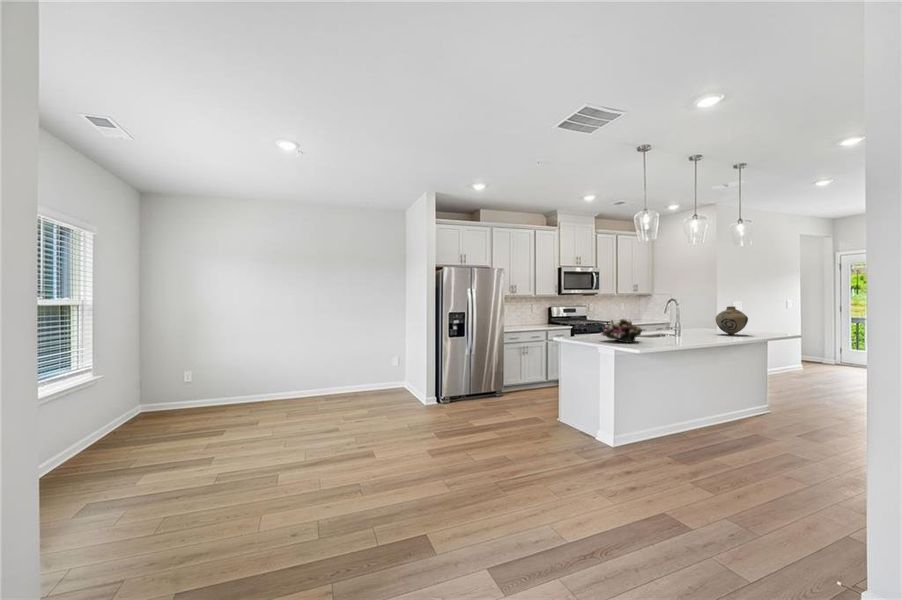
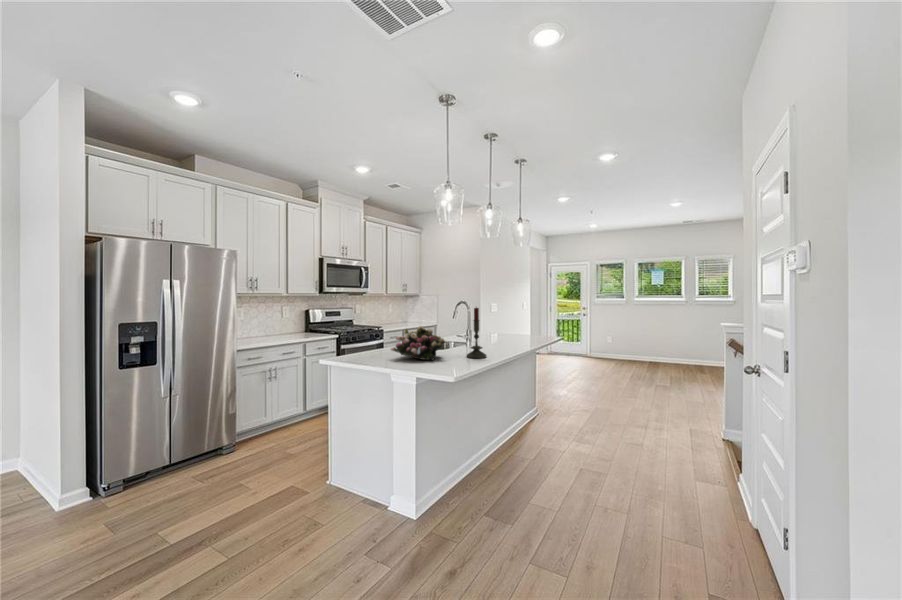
candle: none [661,304,678,344] -> present [467,308,487,358]
vase: present [716,306,748,335] -> none [501,308,530,339]

